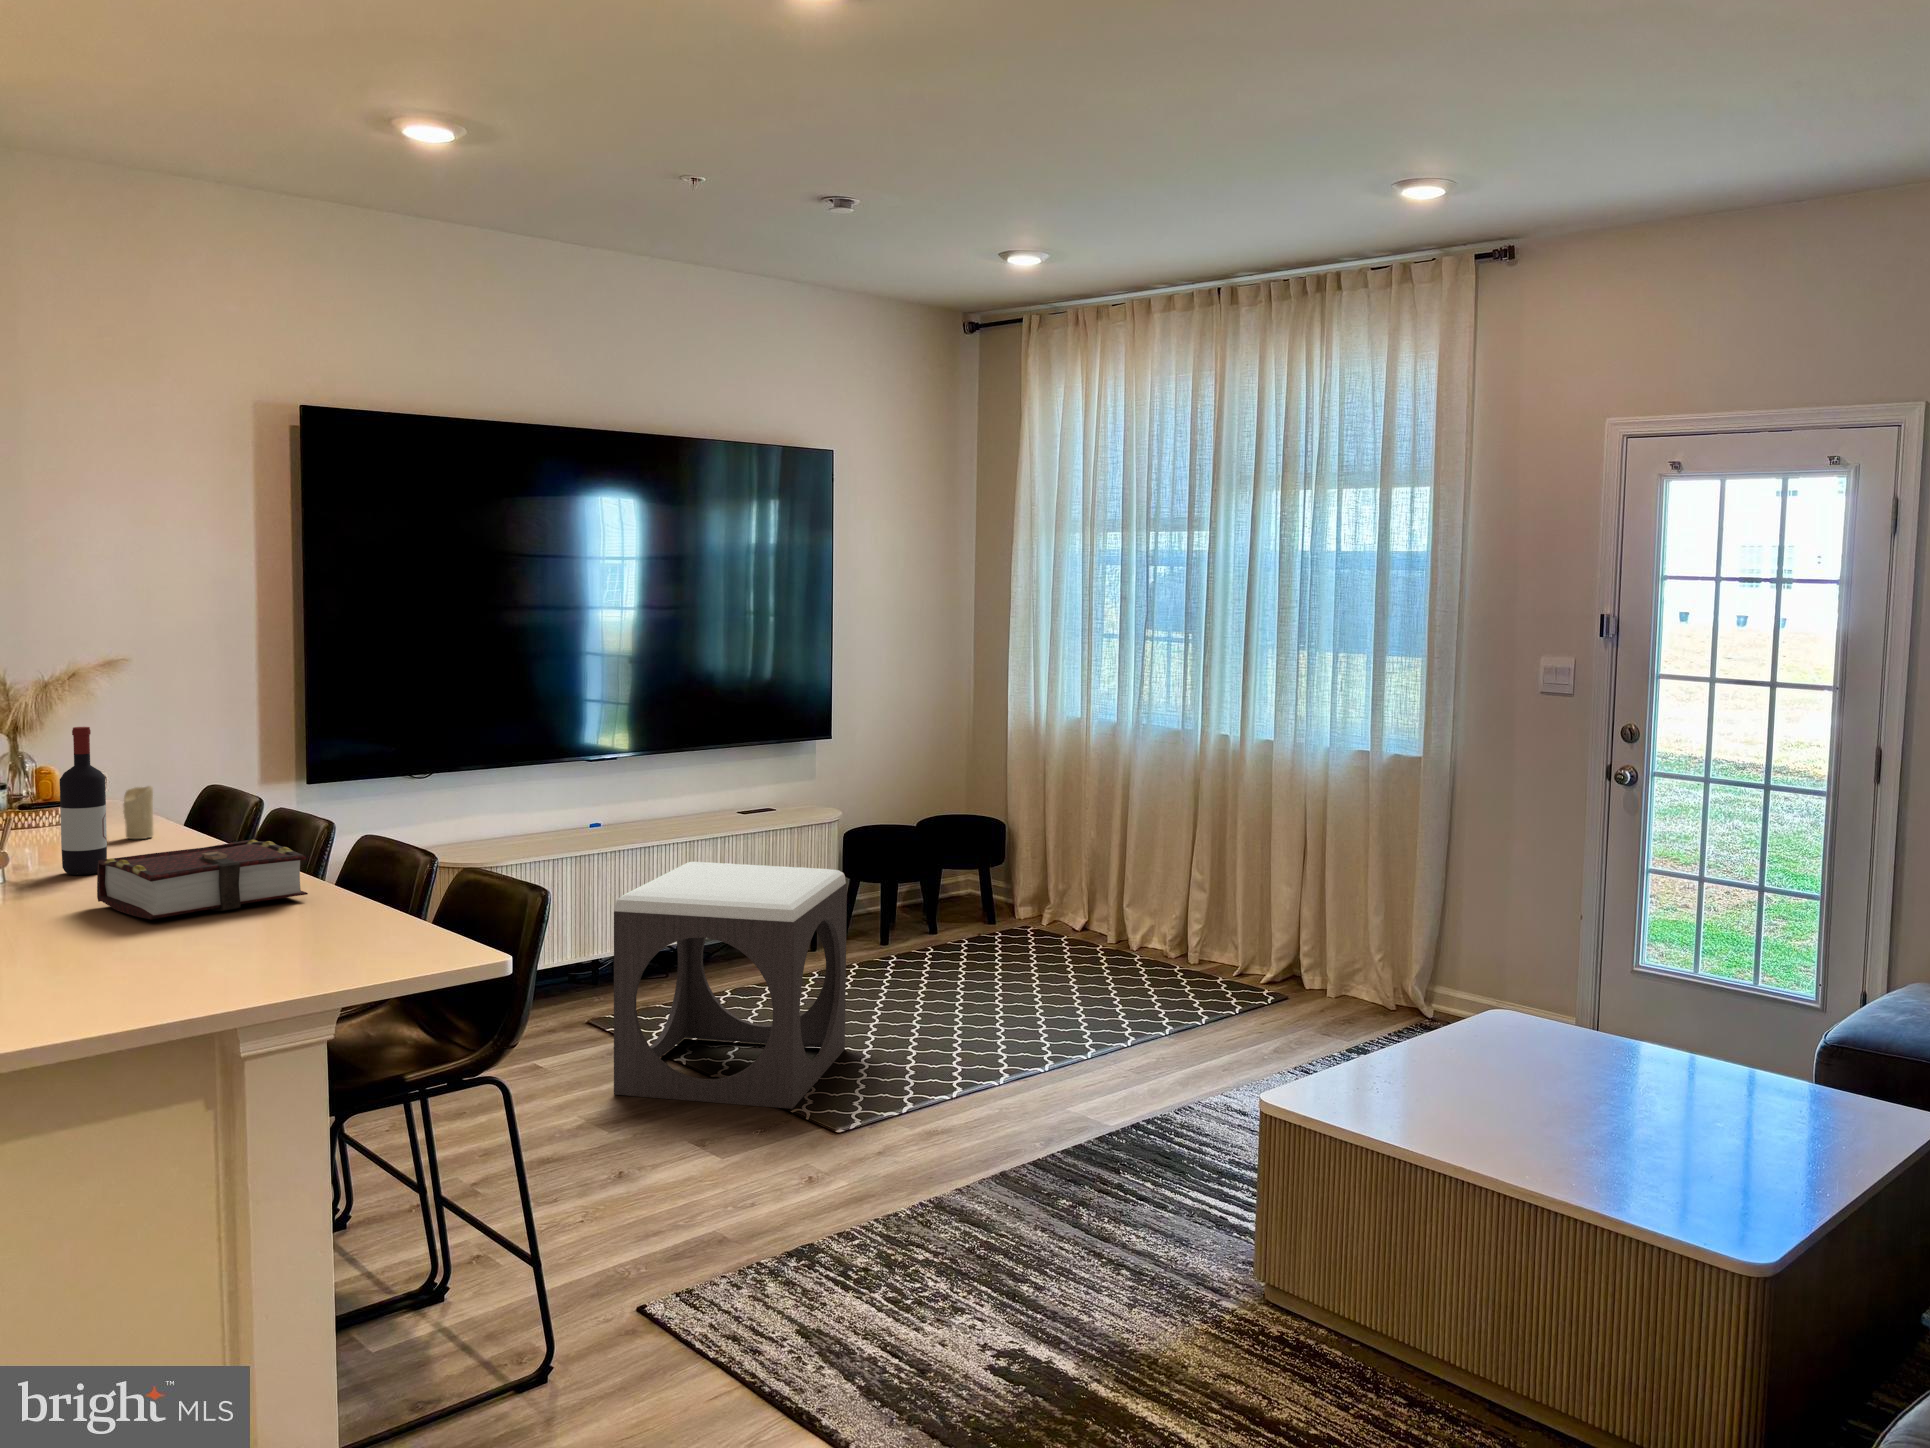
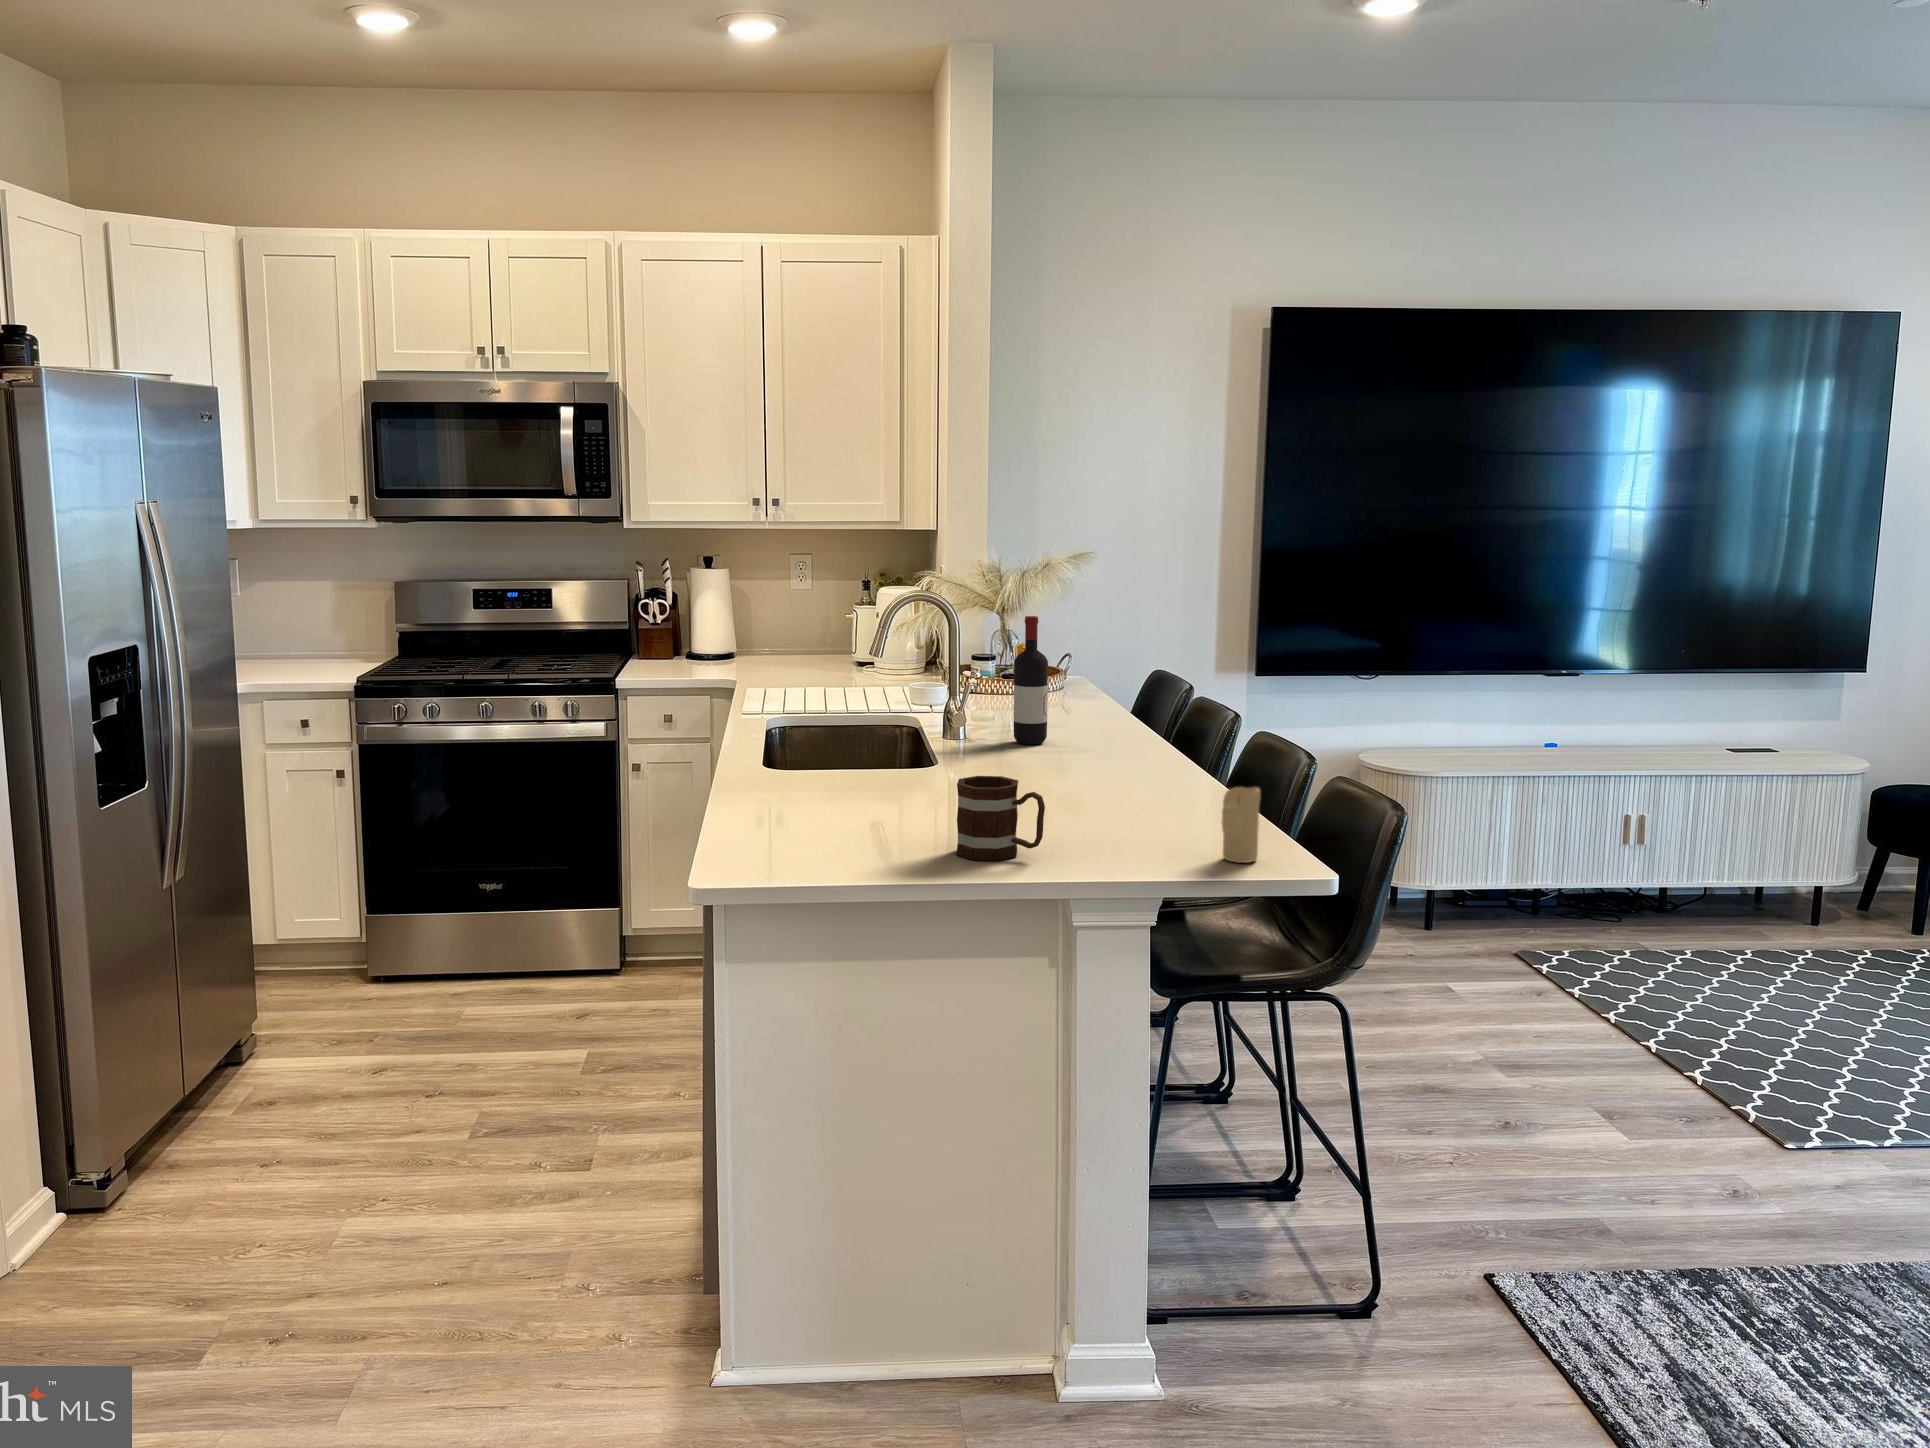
candle: present [123,786,153,839] -> present [1222,787,1260,863]
book: present [97,840,308,919] -> none [1021,729,1183,791]
footstool: present [614,862,847,1109] -> none [1523,800,1842,1104]
mug: none [71,904,191,1003] -> present [956,776,1045,861]

